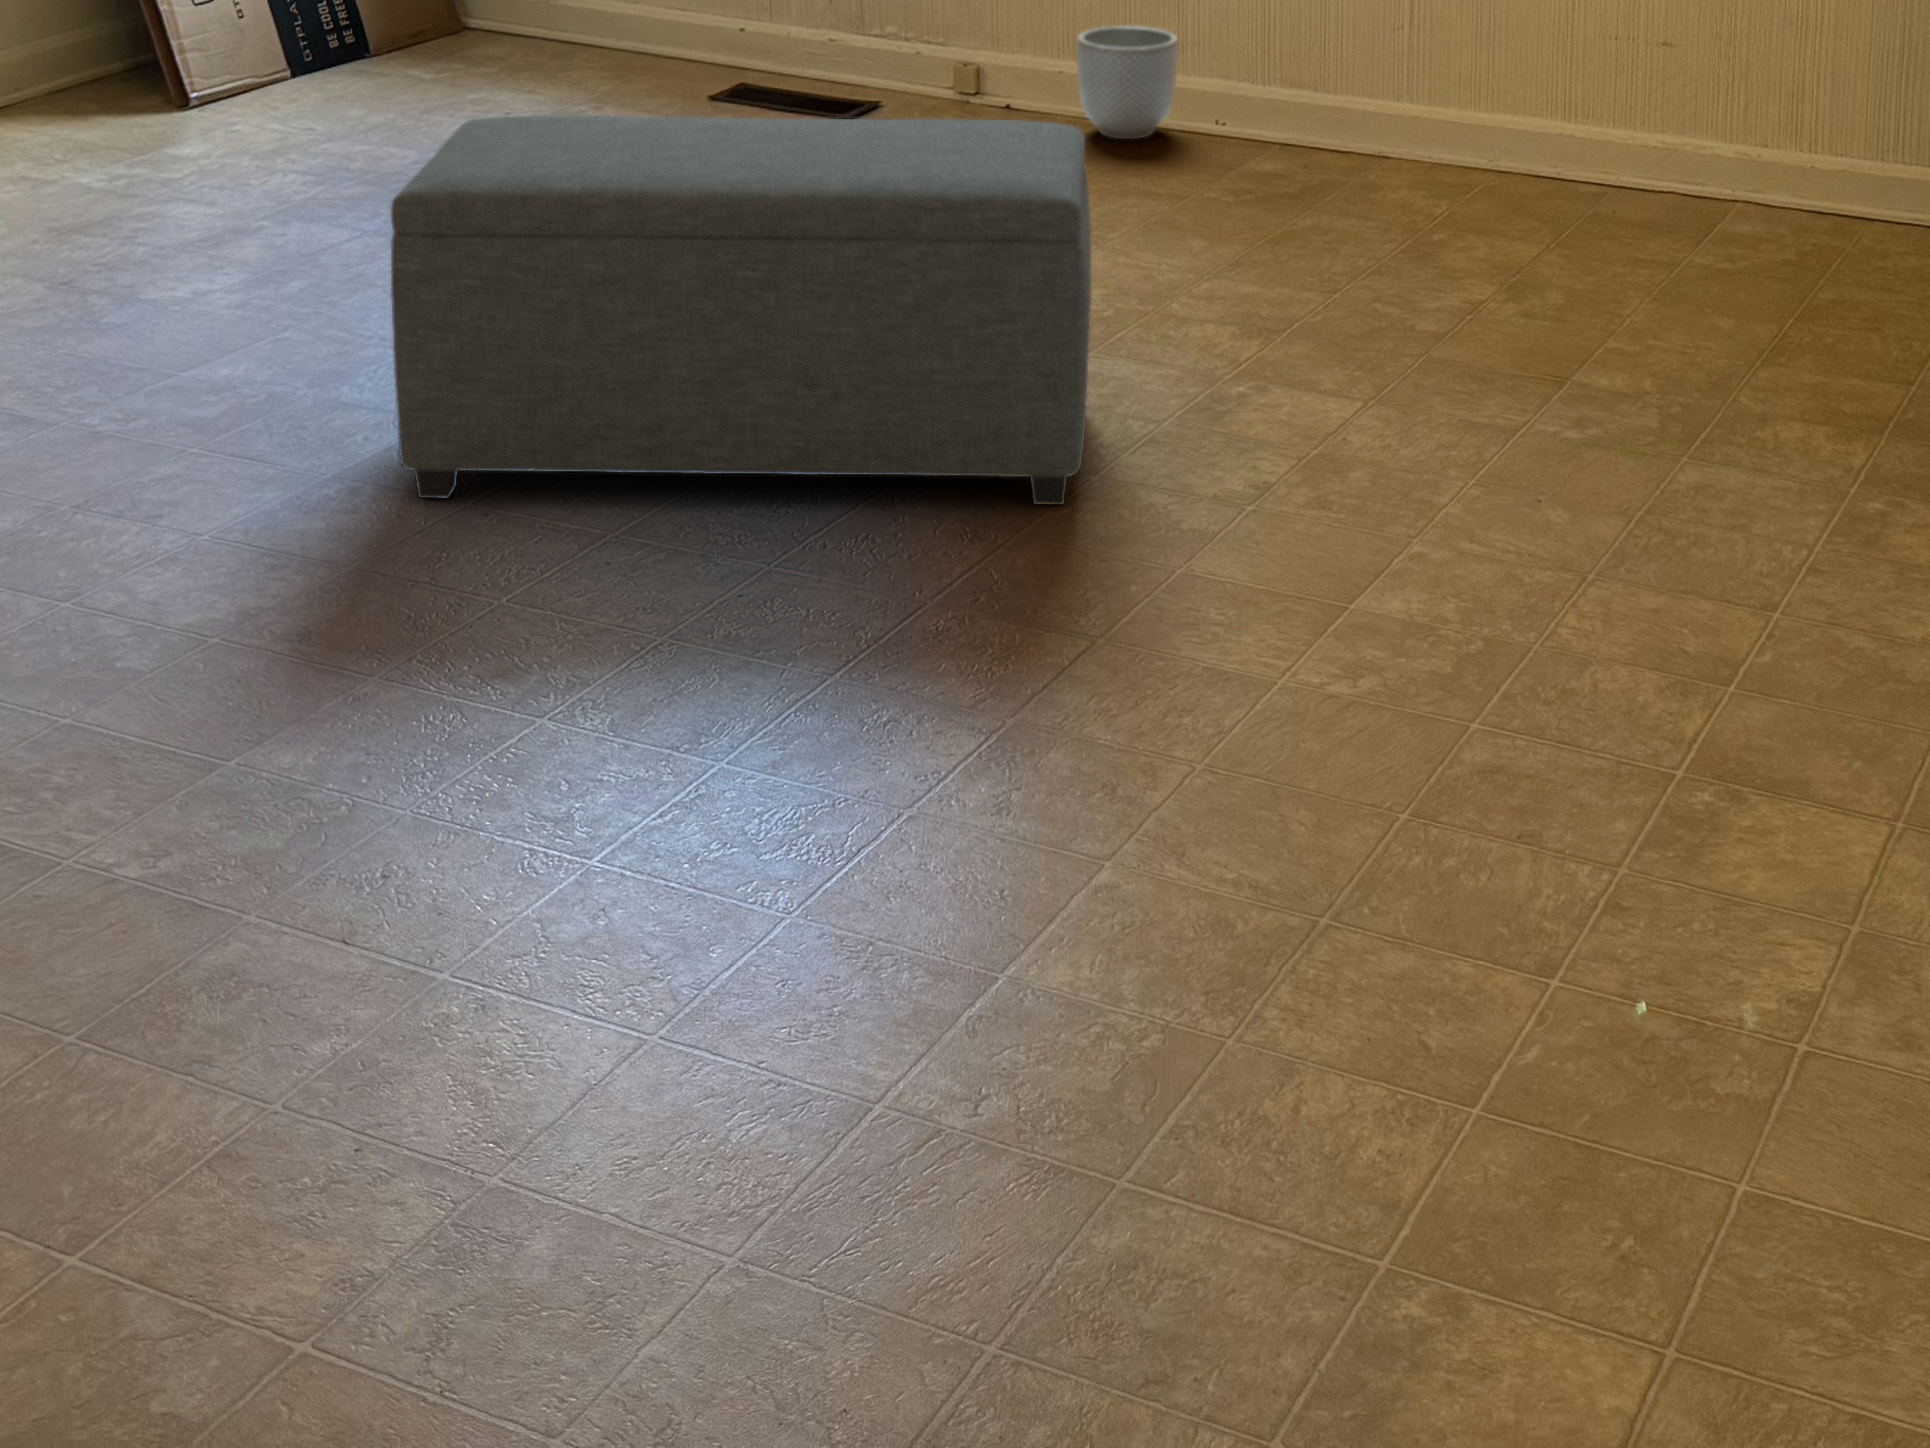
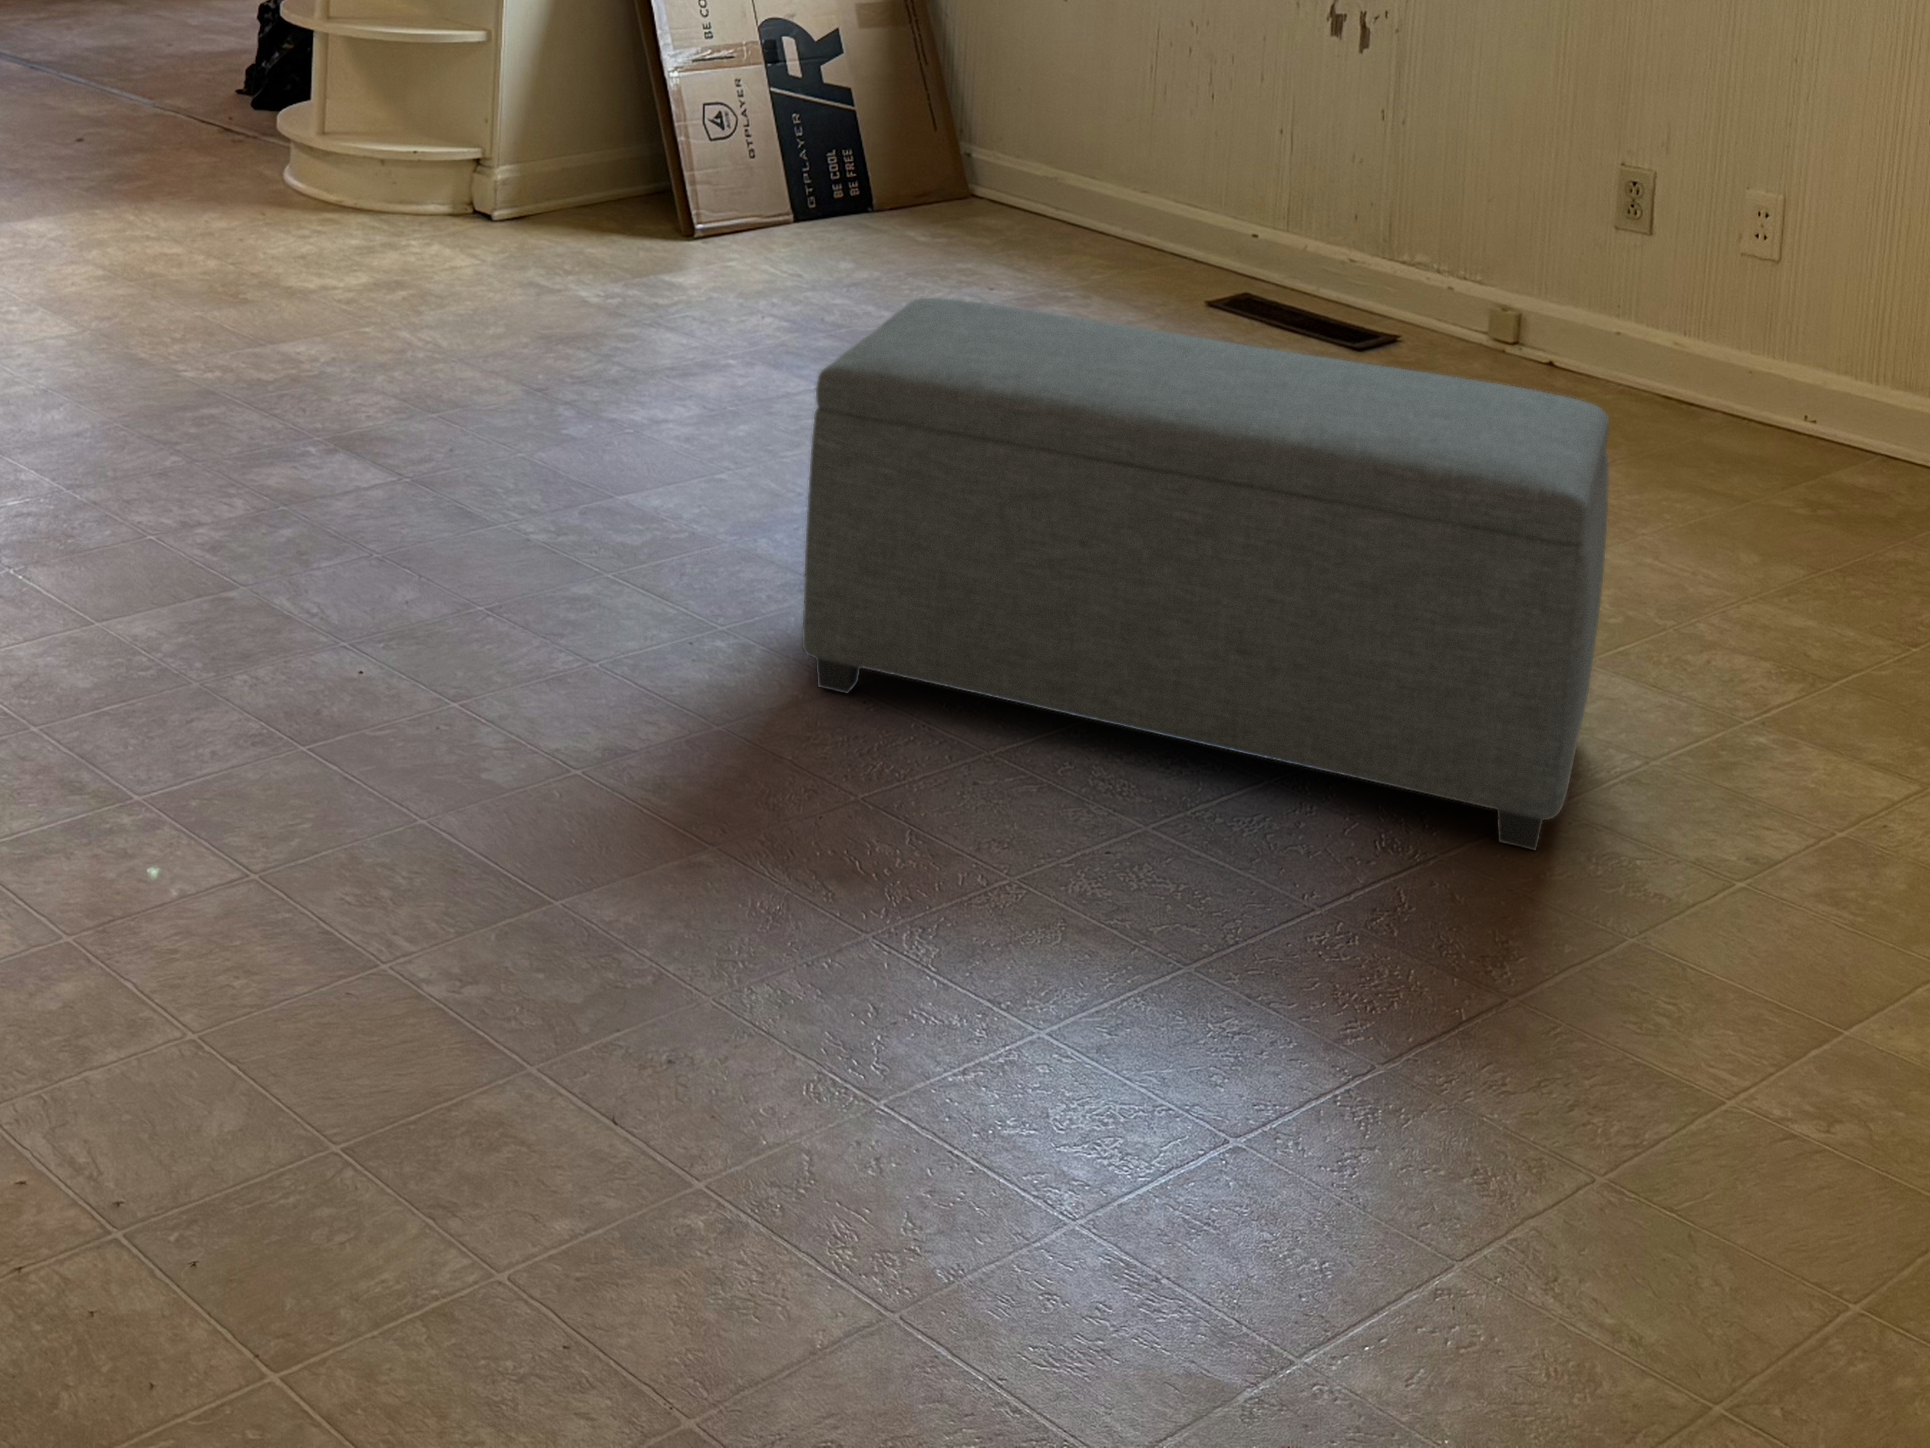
planter: present [1076,26,1178,139] -> none [1634,287,1762,420]

